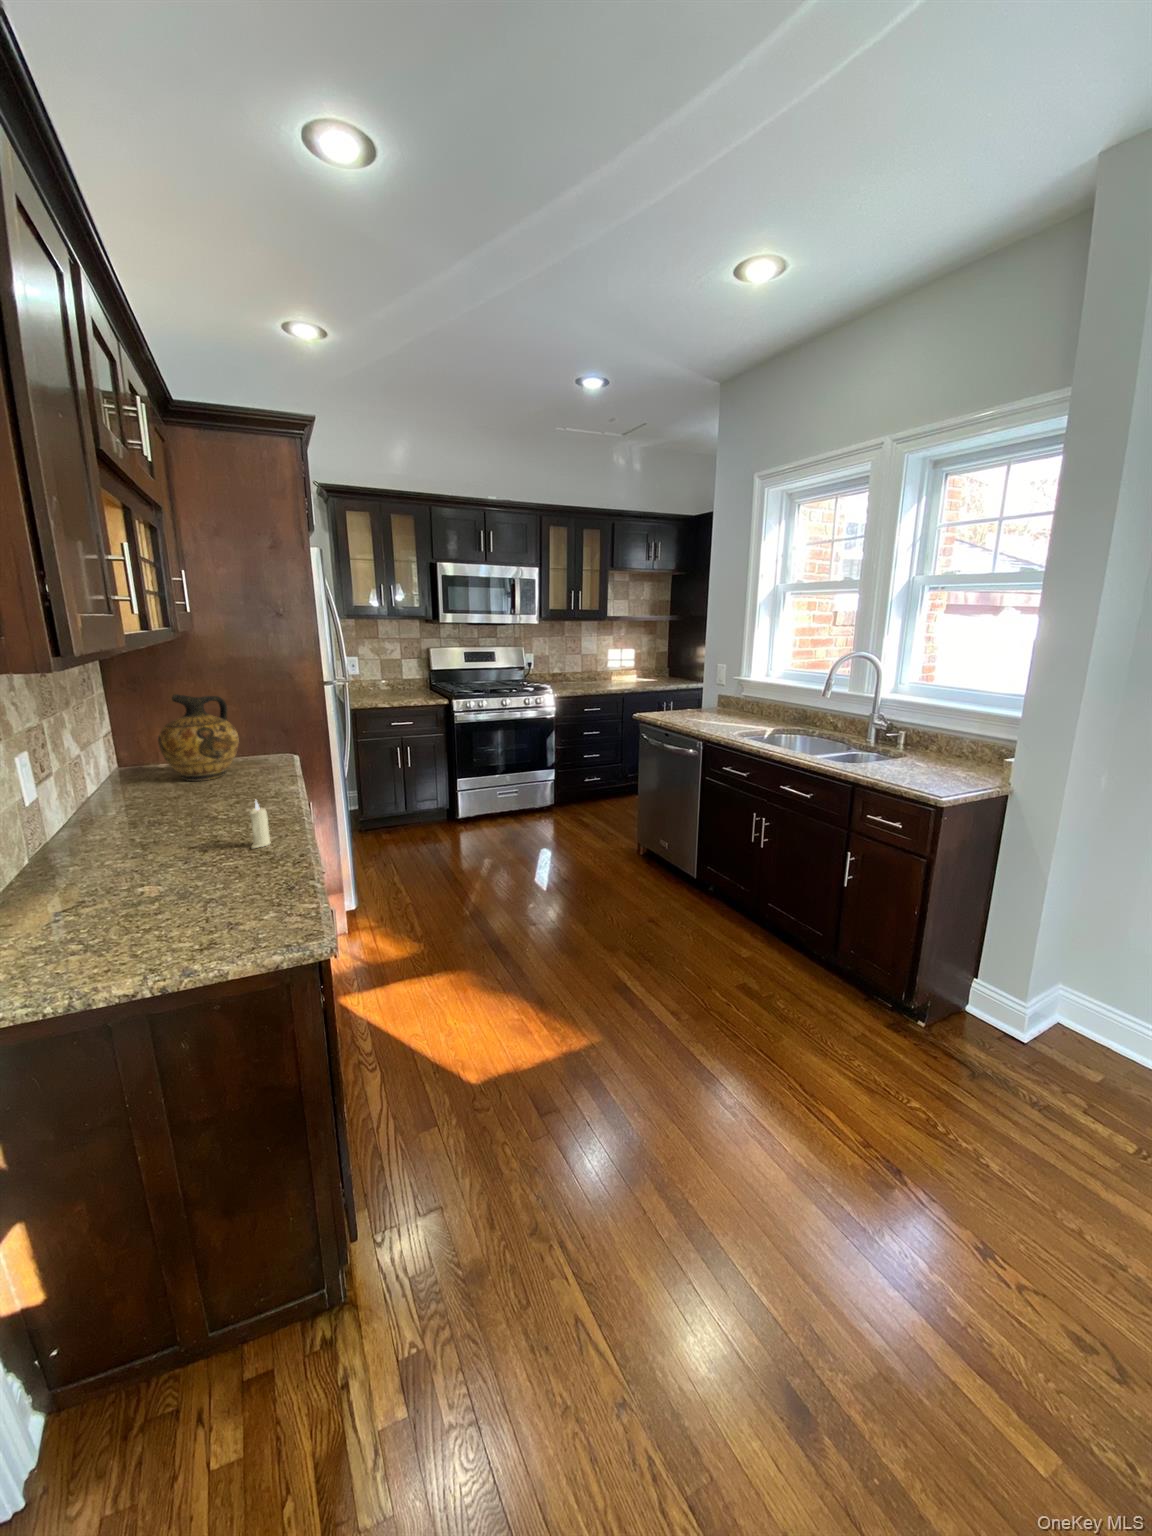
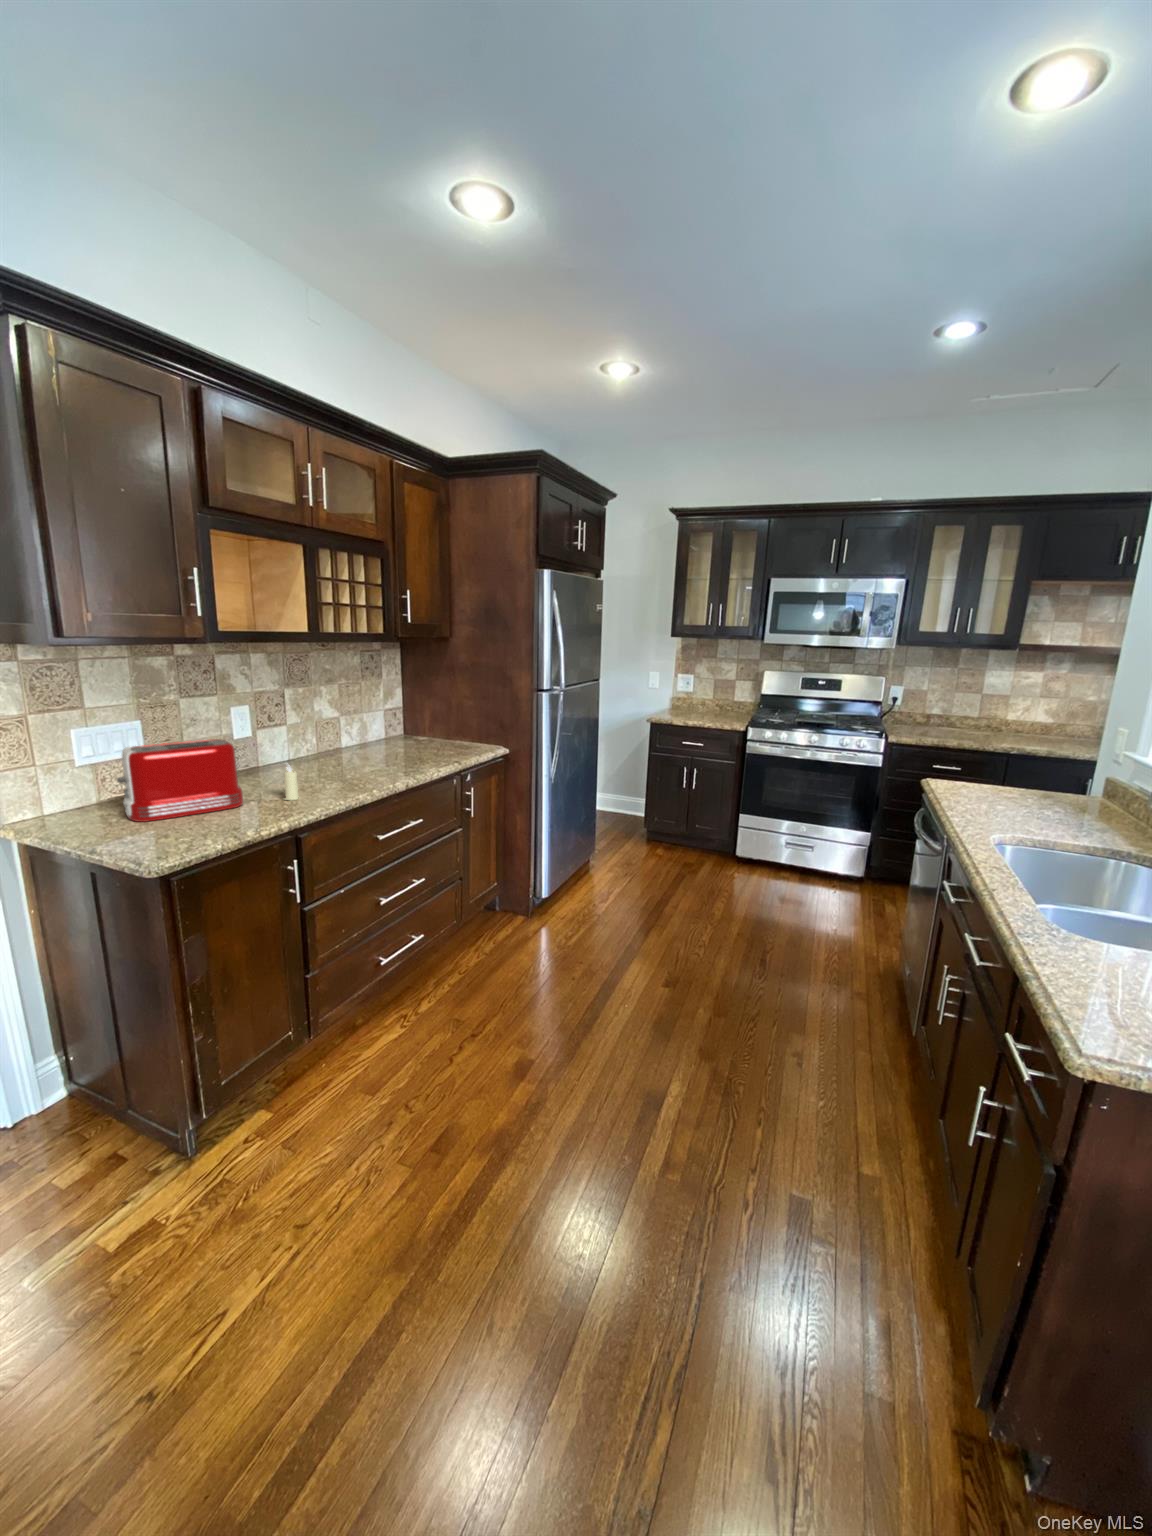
ceramic jug: present [158,694,239,781] -> none [380,687,435,755]
toaster: none [66,785,231,929] -> present [117,739,243,822]

